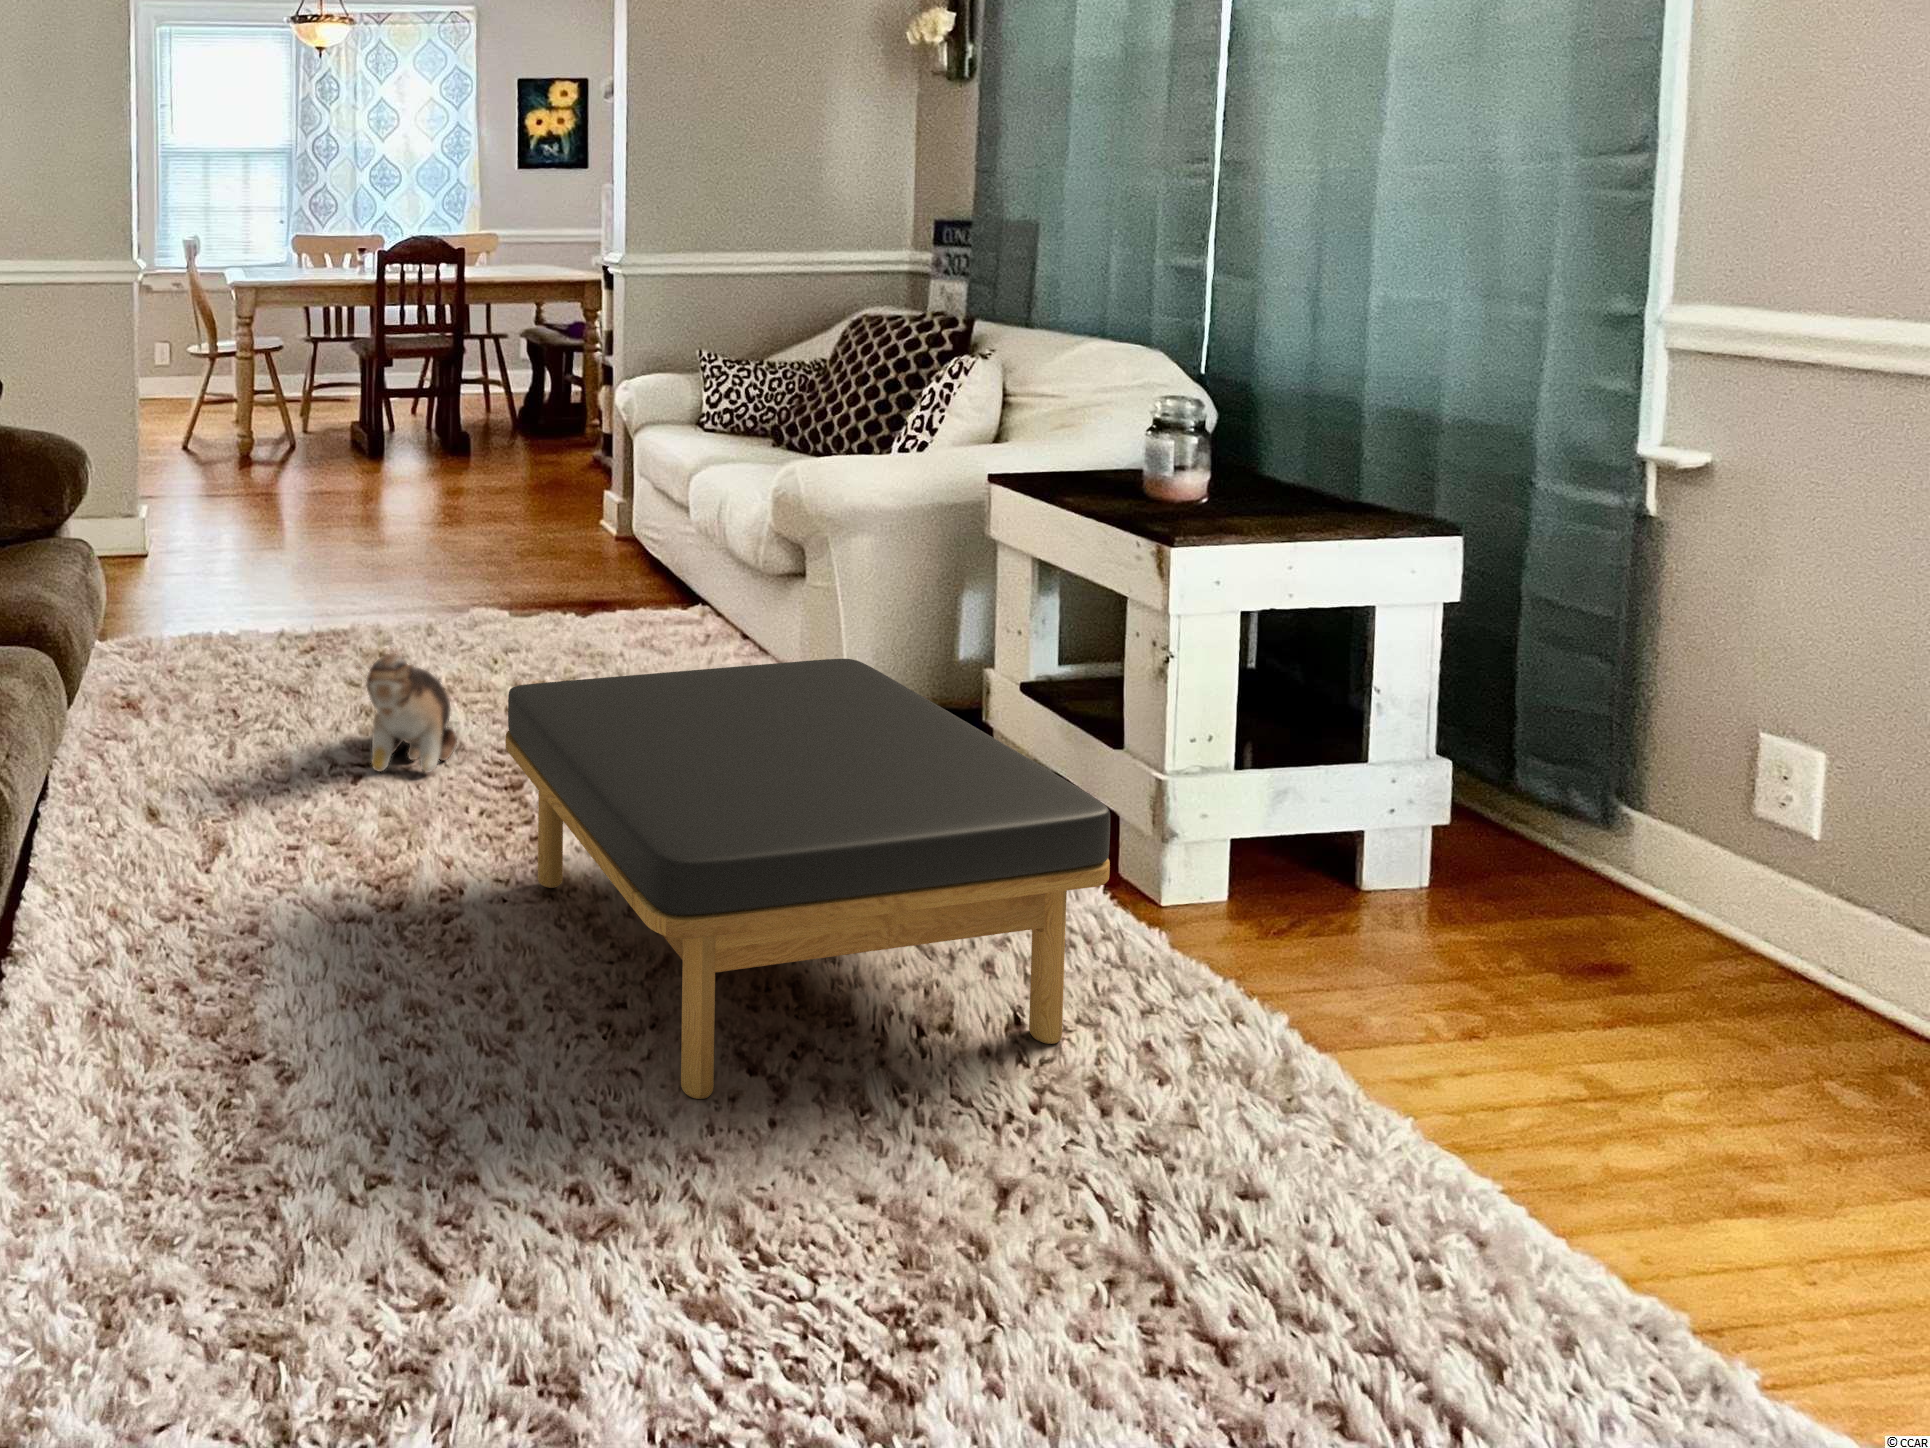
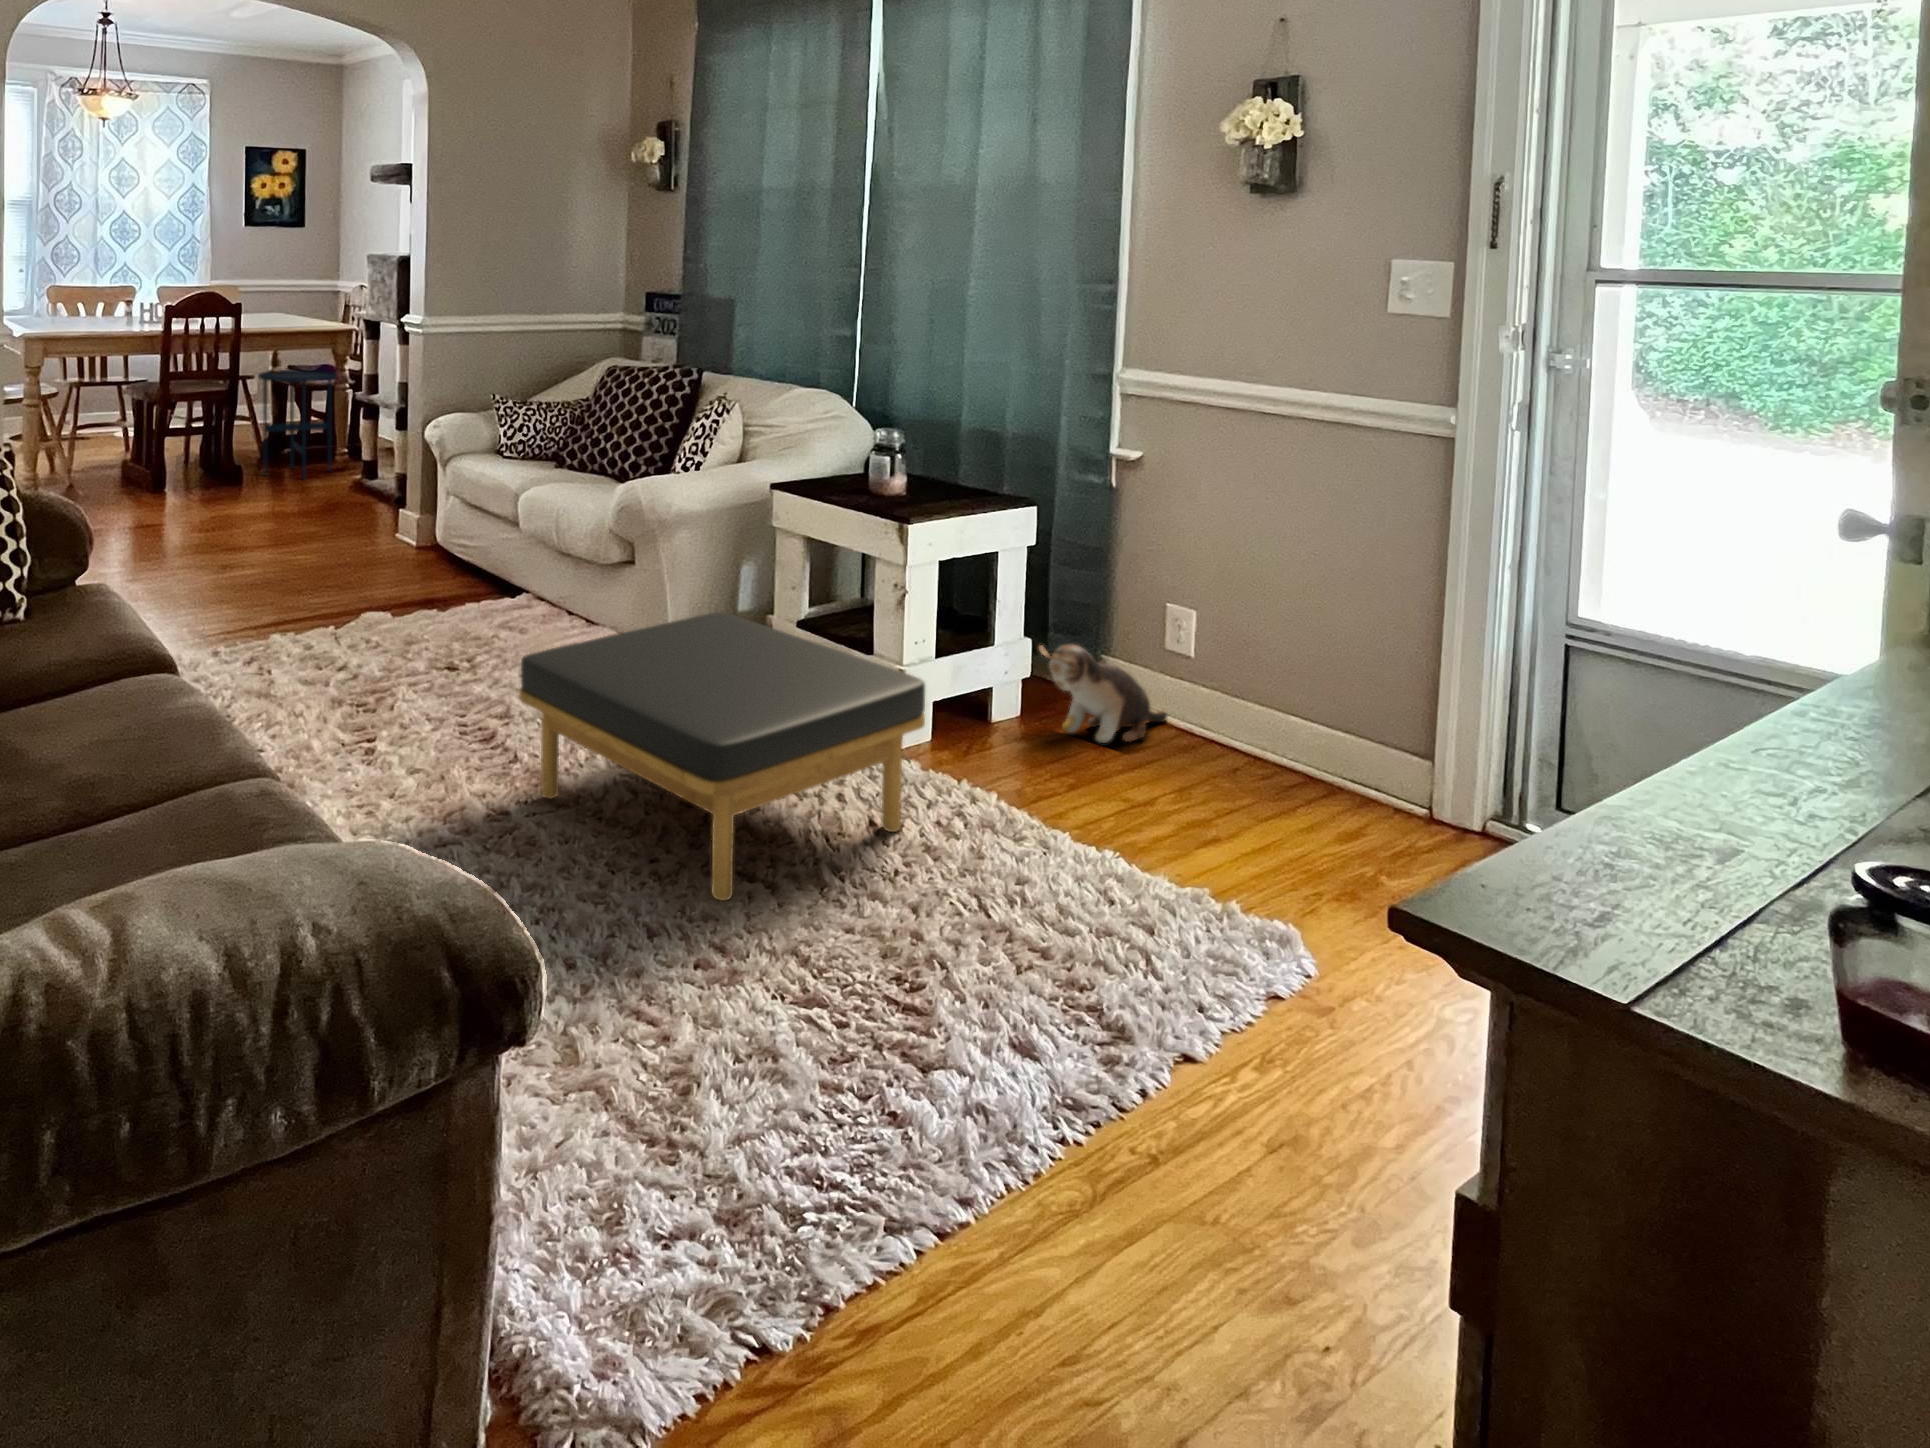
side table: none [494,325,584,451] -> present [258,370,336,479]
plush toy: present [366,653,457,772] -> present [1039,645,1167,743]

